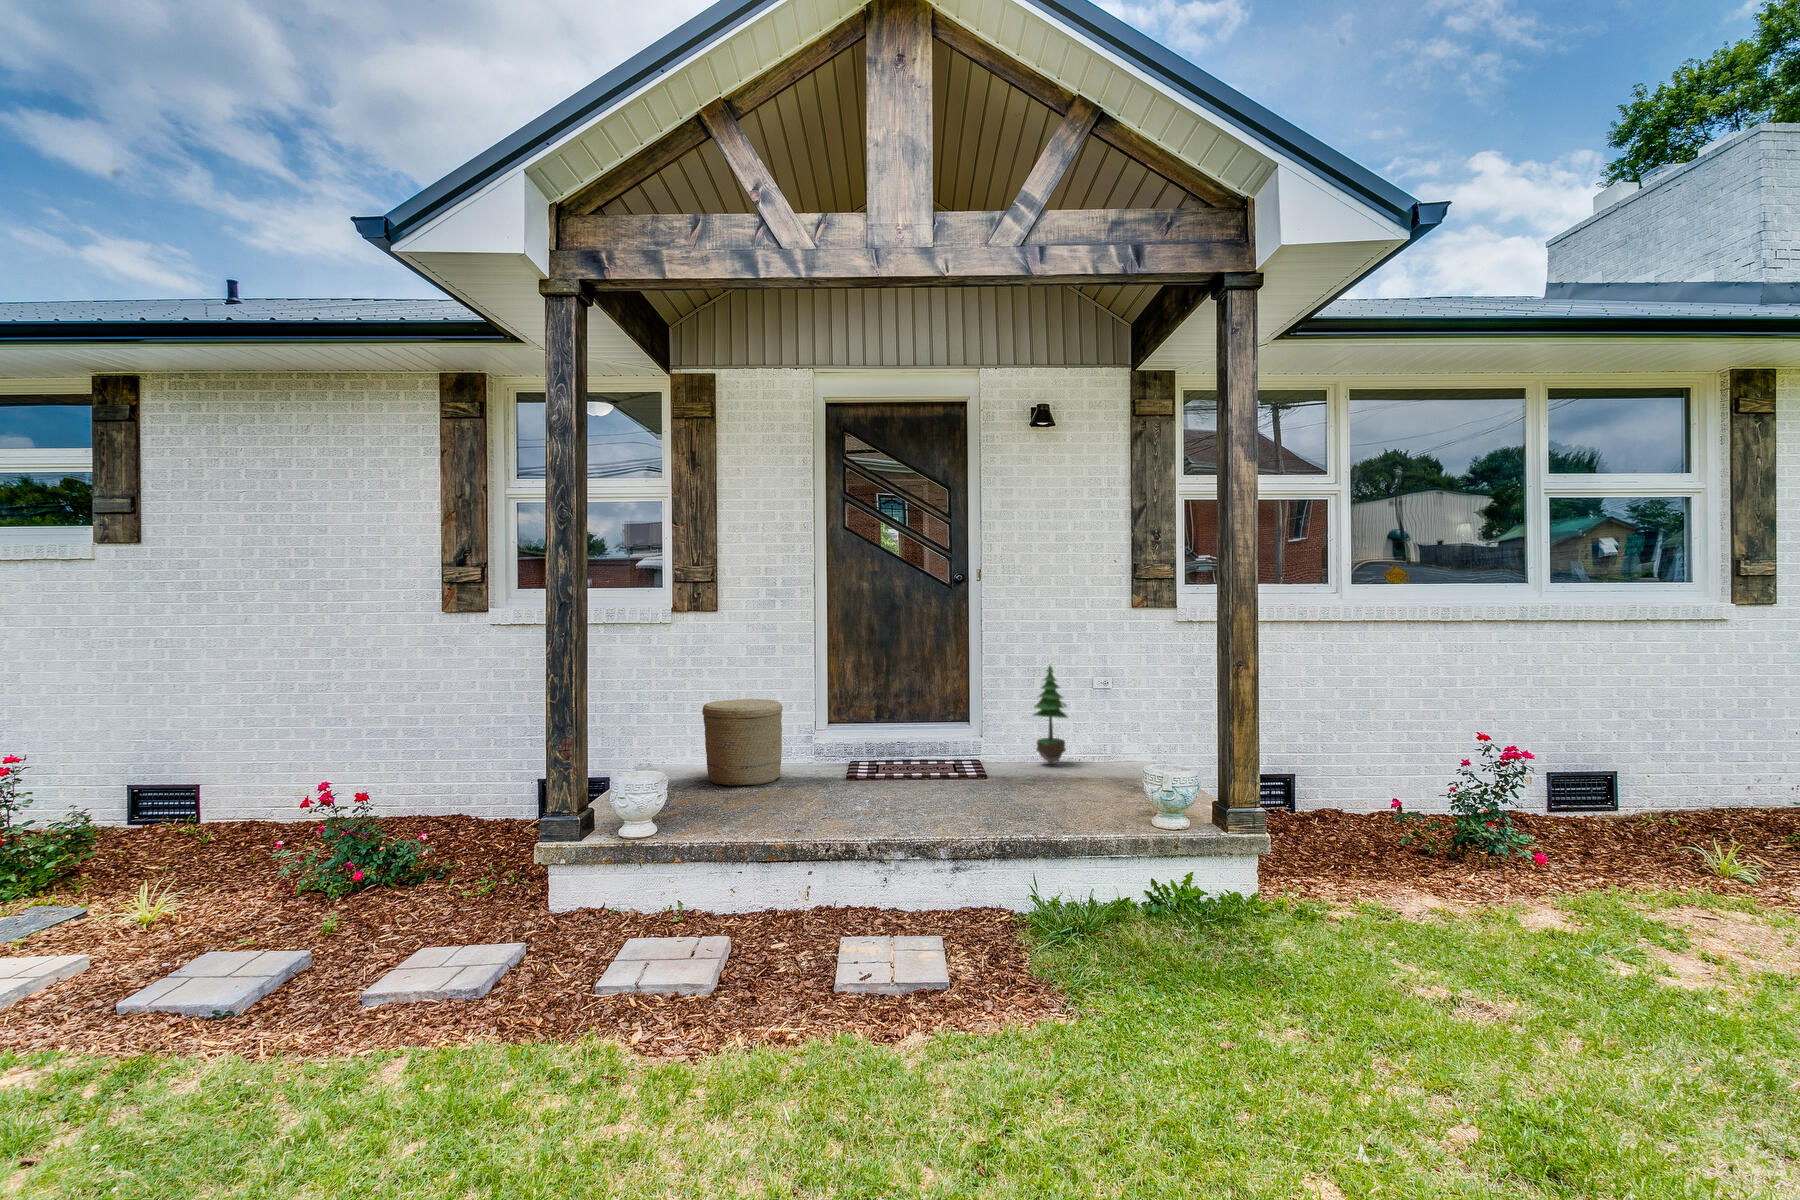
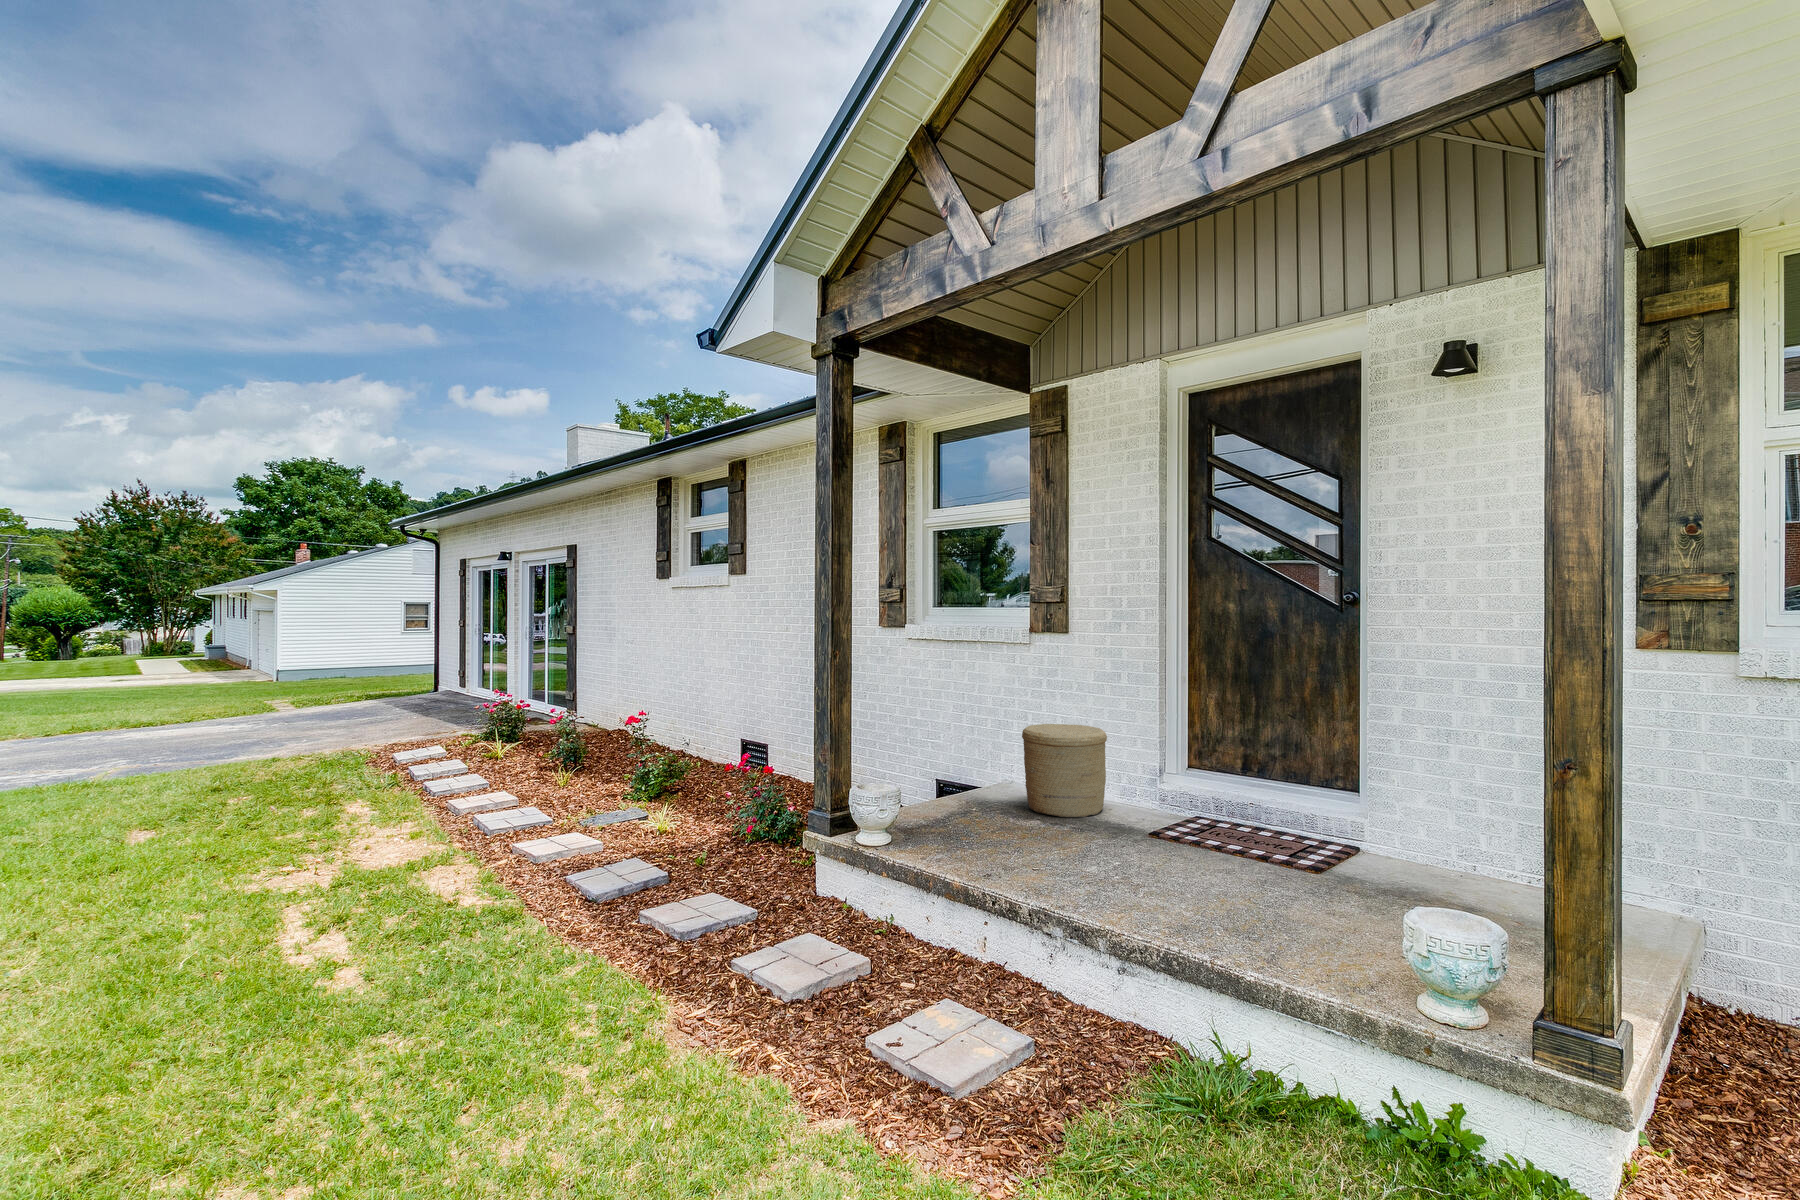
potted tree: present [1033,666,1067,764] -> none [1426,725,1493,877]

